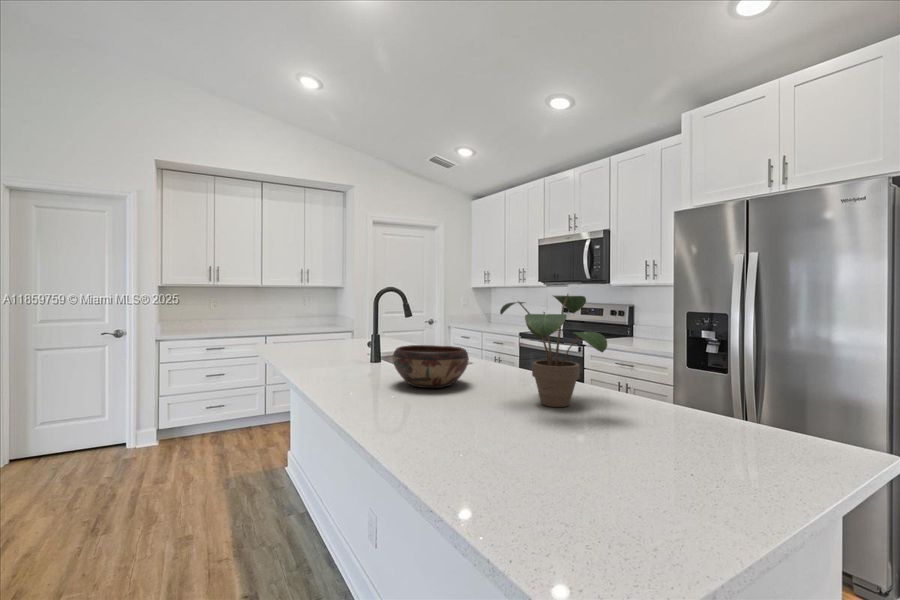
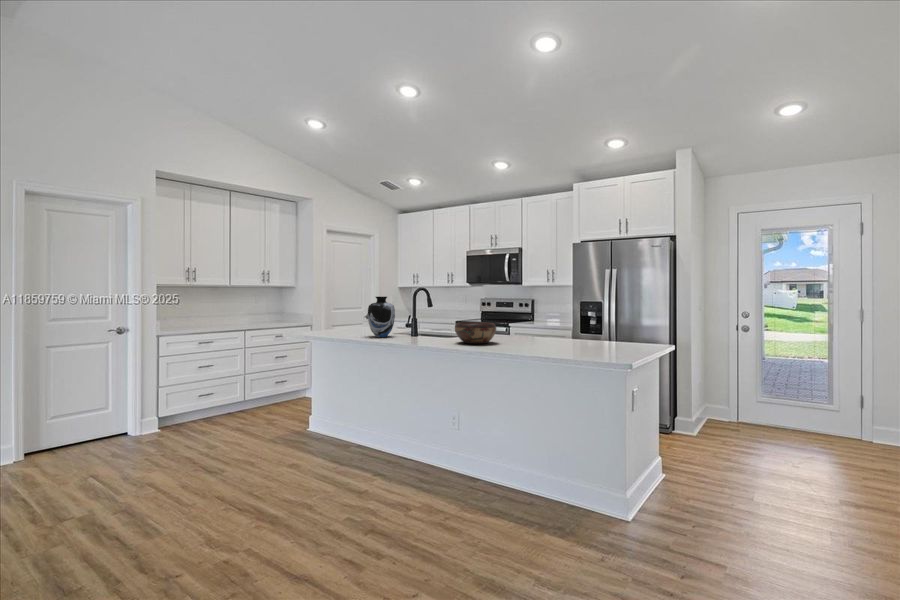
potted plant: present [500,294,607,407] -> none [521,293,575,346]
vase: none [313,299,354,359] -> present [368,297,395,337]

